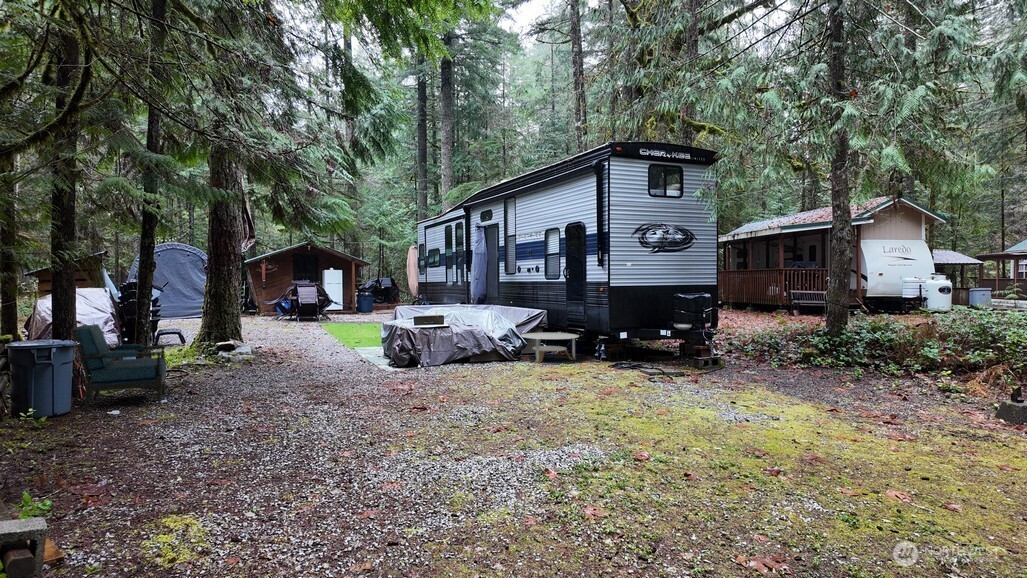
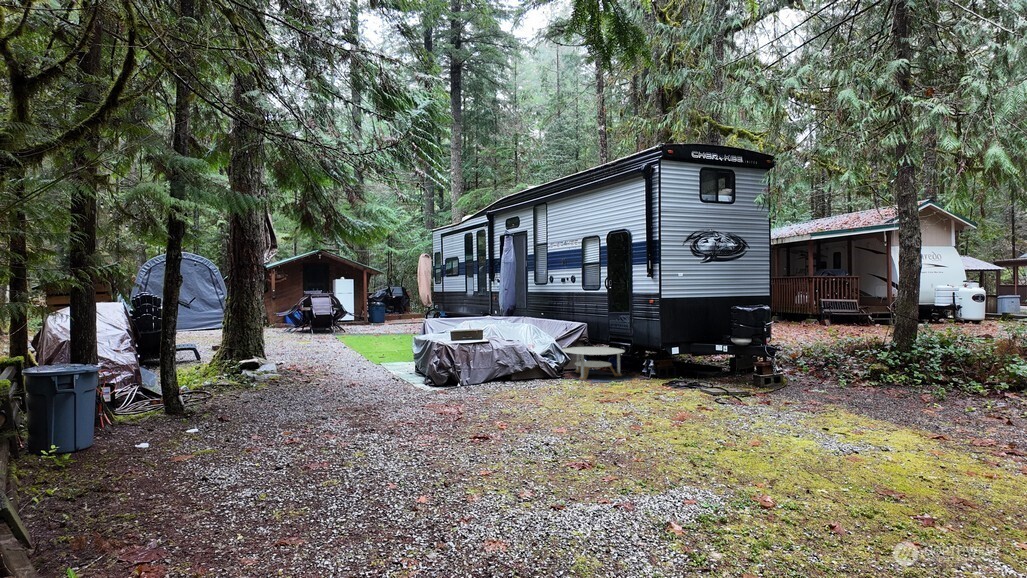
chair: present [71,324,166,411] -> none [95,346,195,444]

